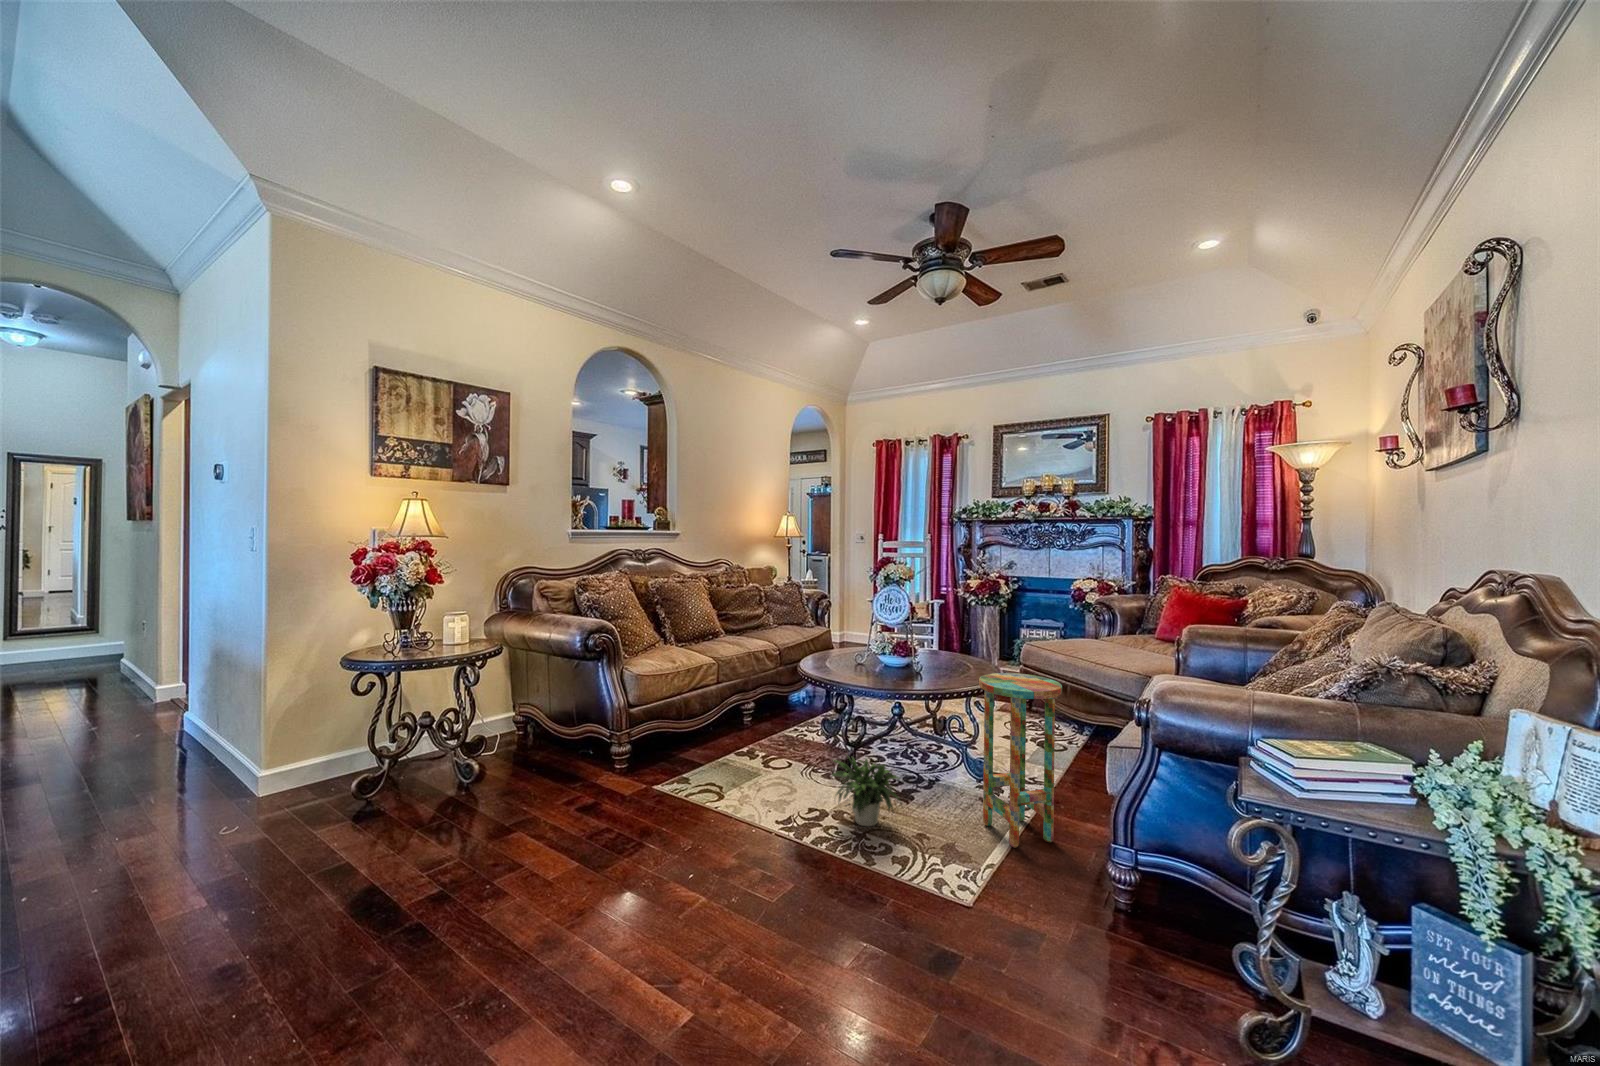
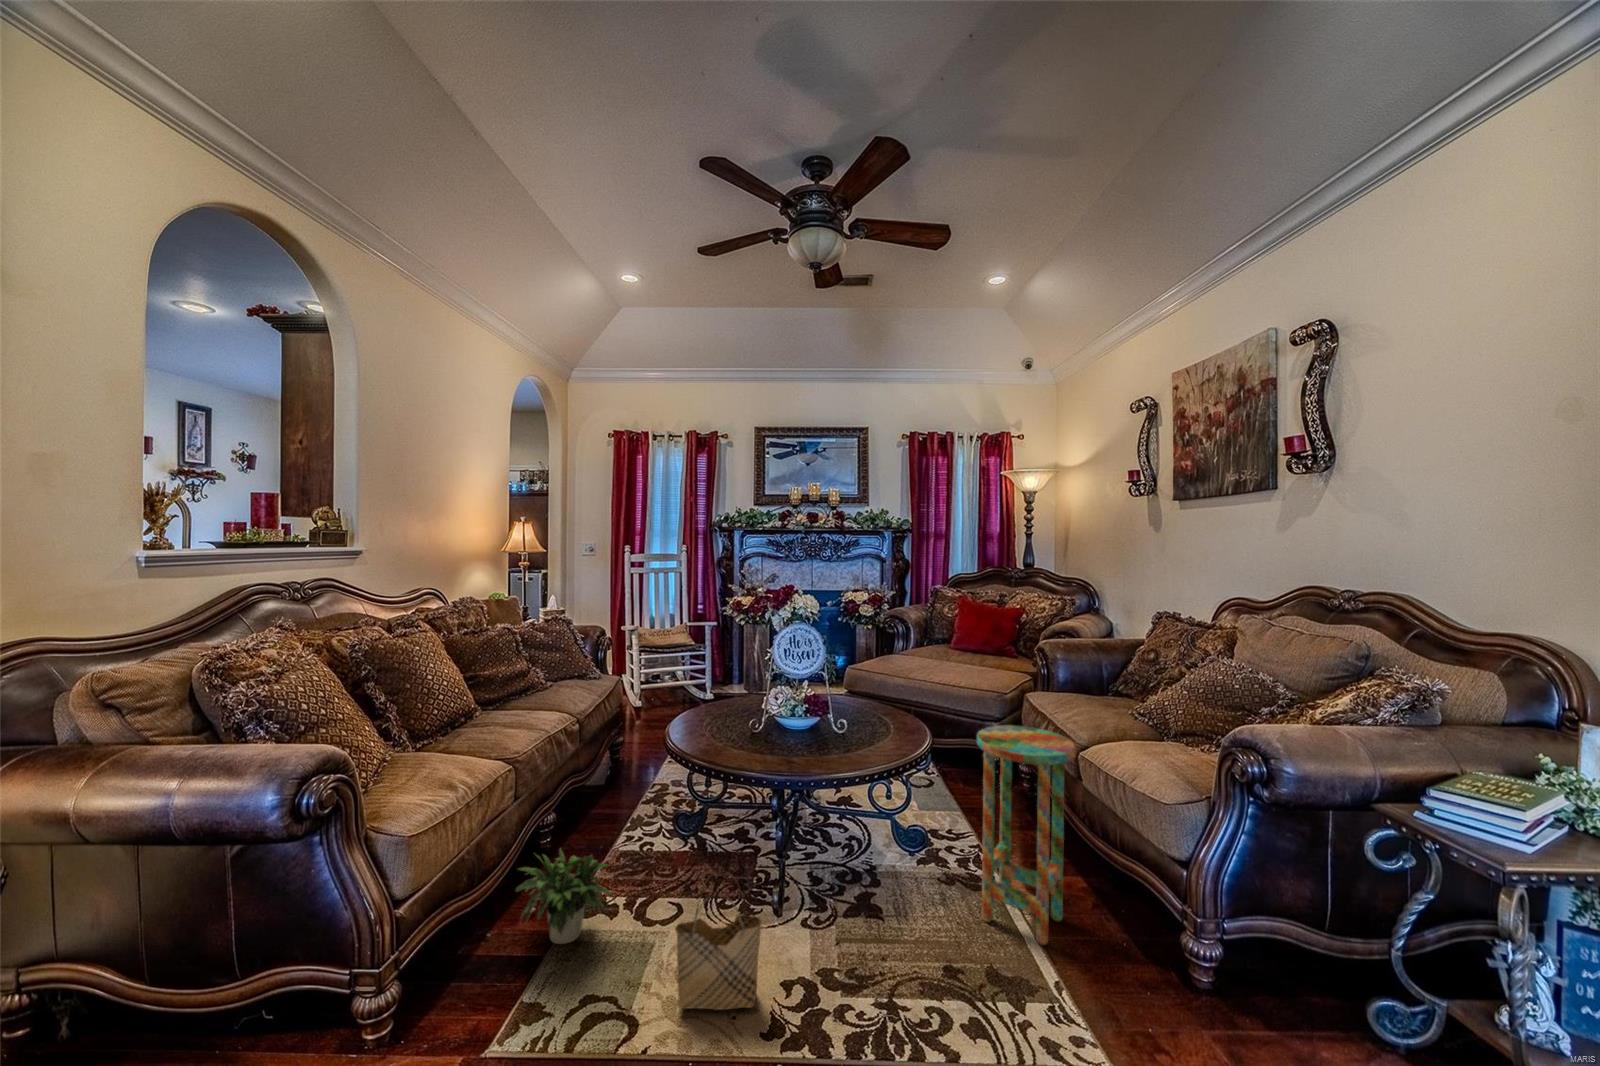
woven basket: none [745,727,796,809] -> present [675,870,762,1010]
potted plant: present [832,754,901,826] -> present [488,849,615,944]

